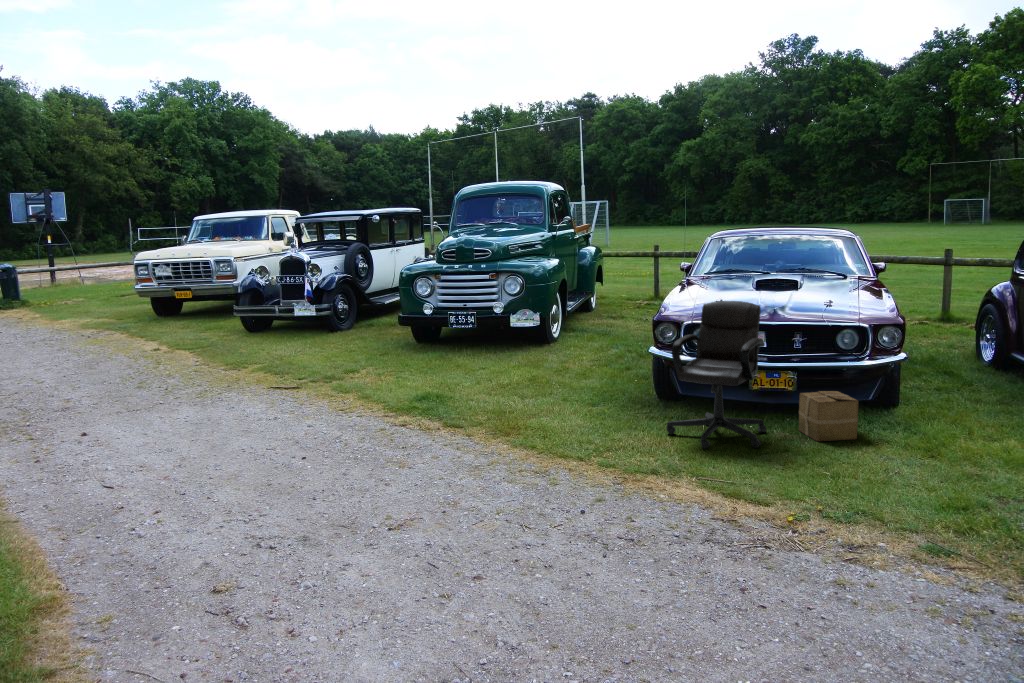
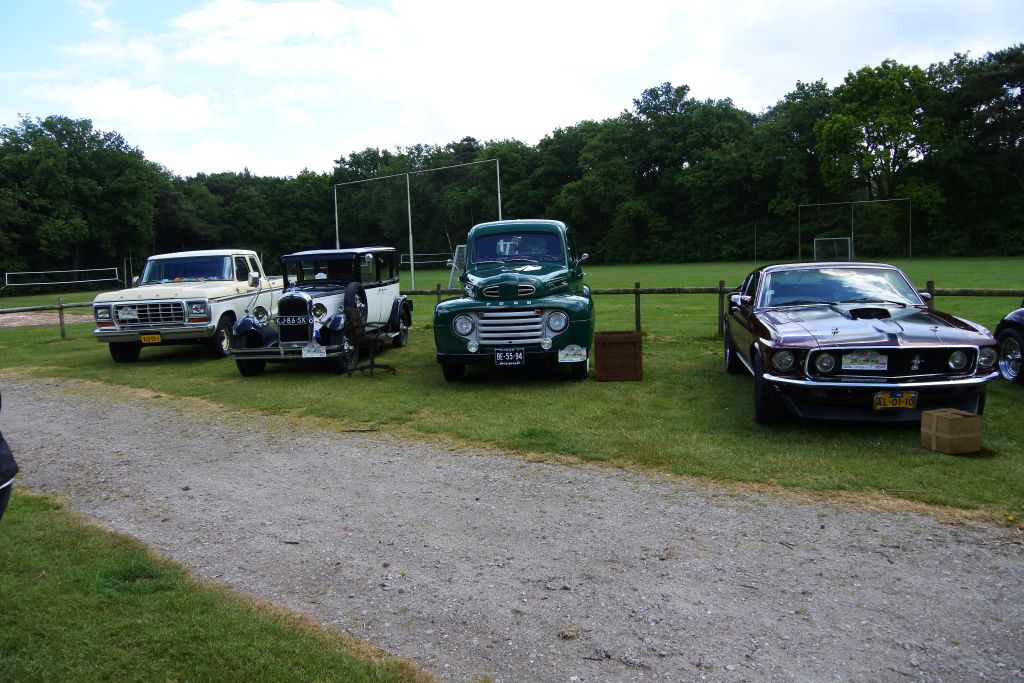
wooden crate: none [555,296,607,348] -> present [594,330,643,381]
chair: present [667,301,766,449] -> present [344,307,397,377]

